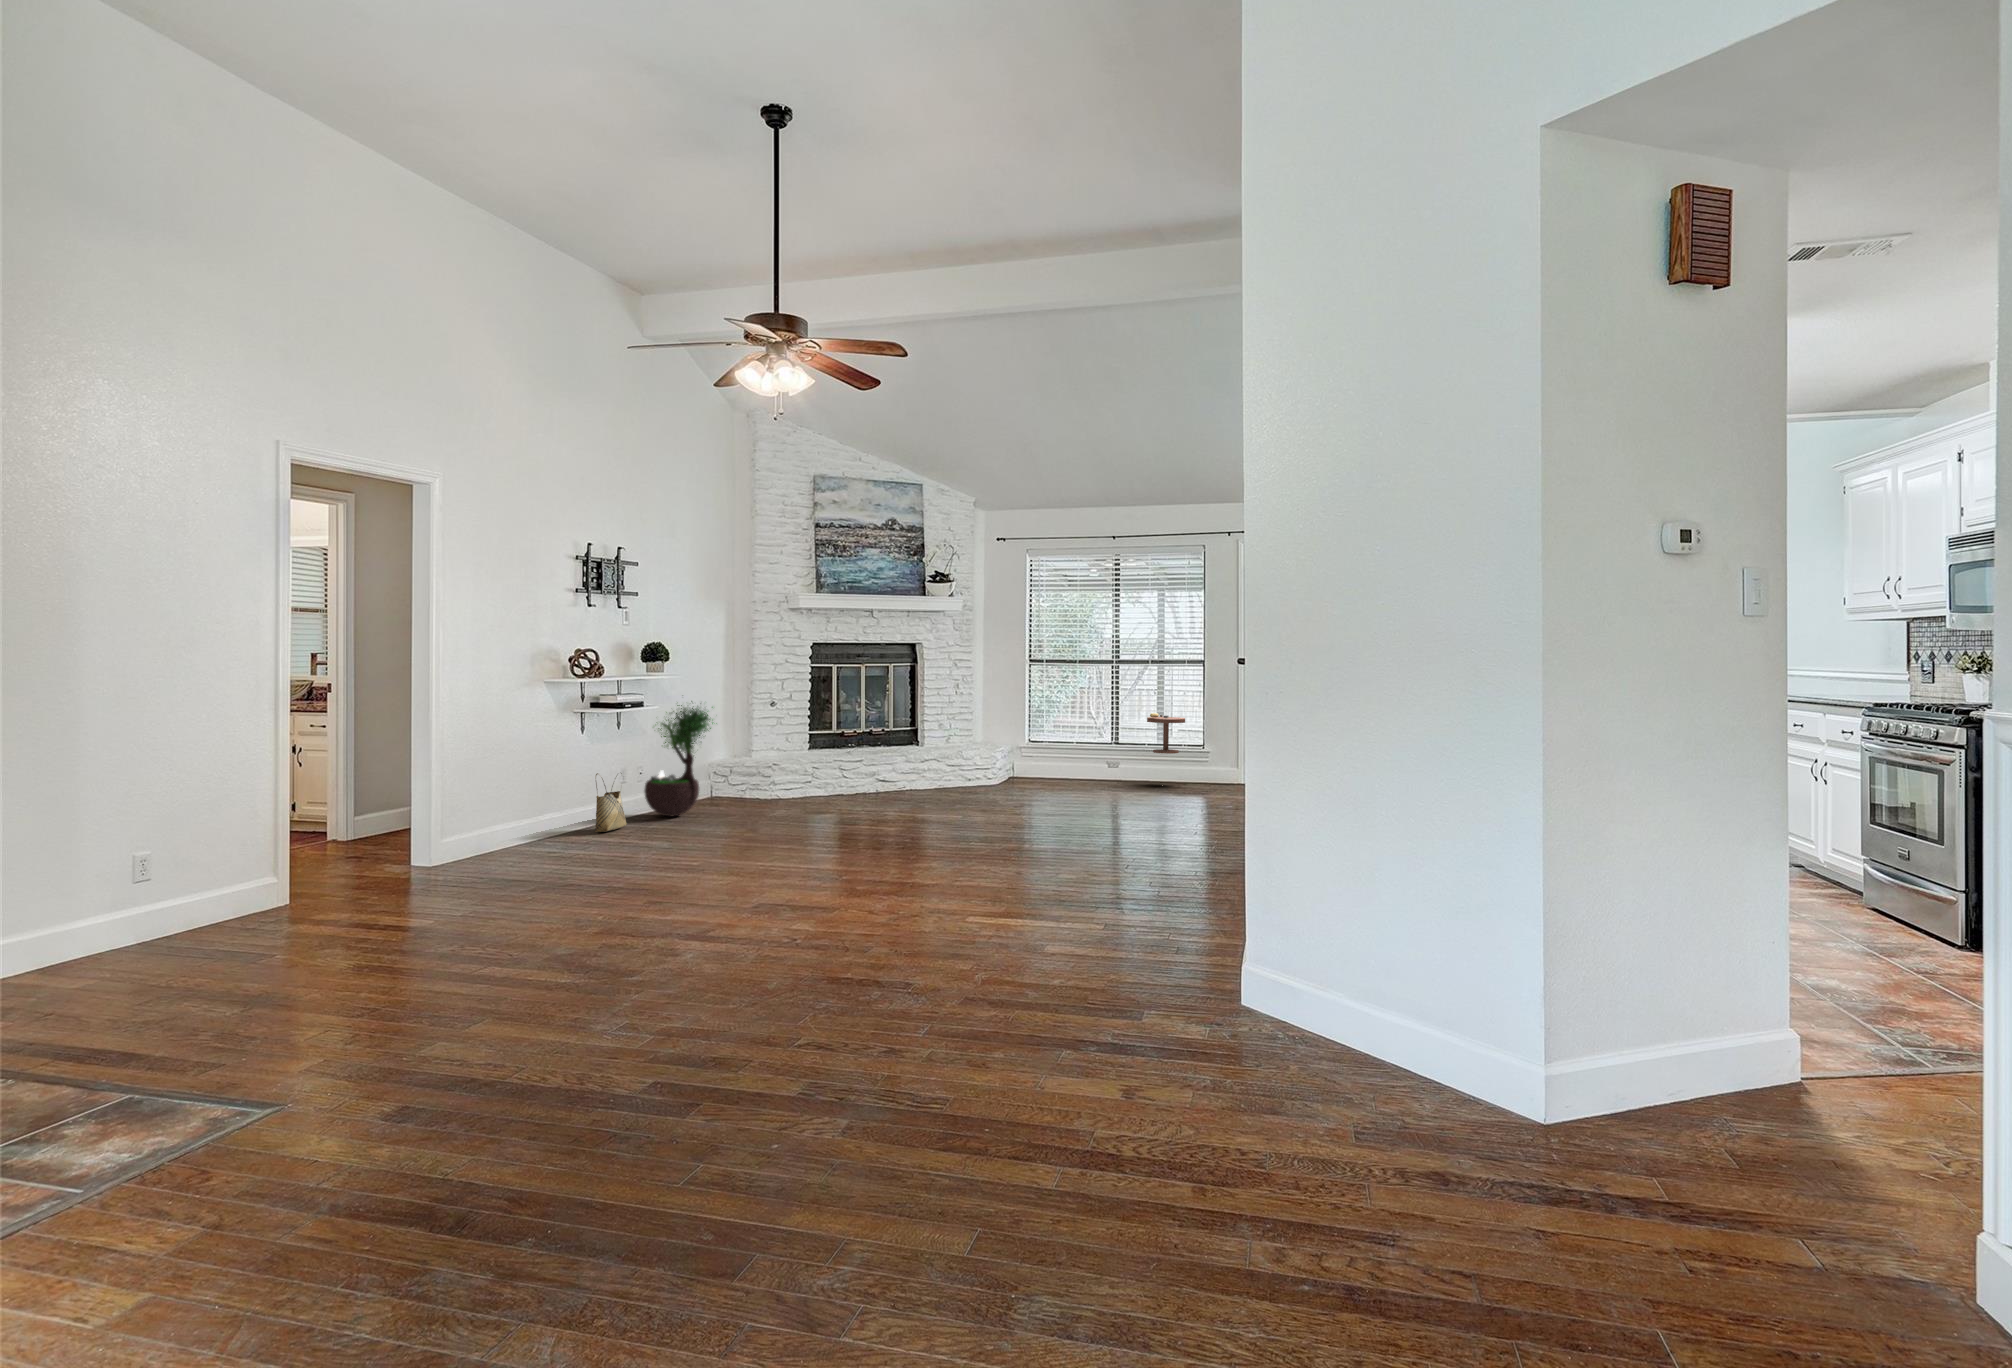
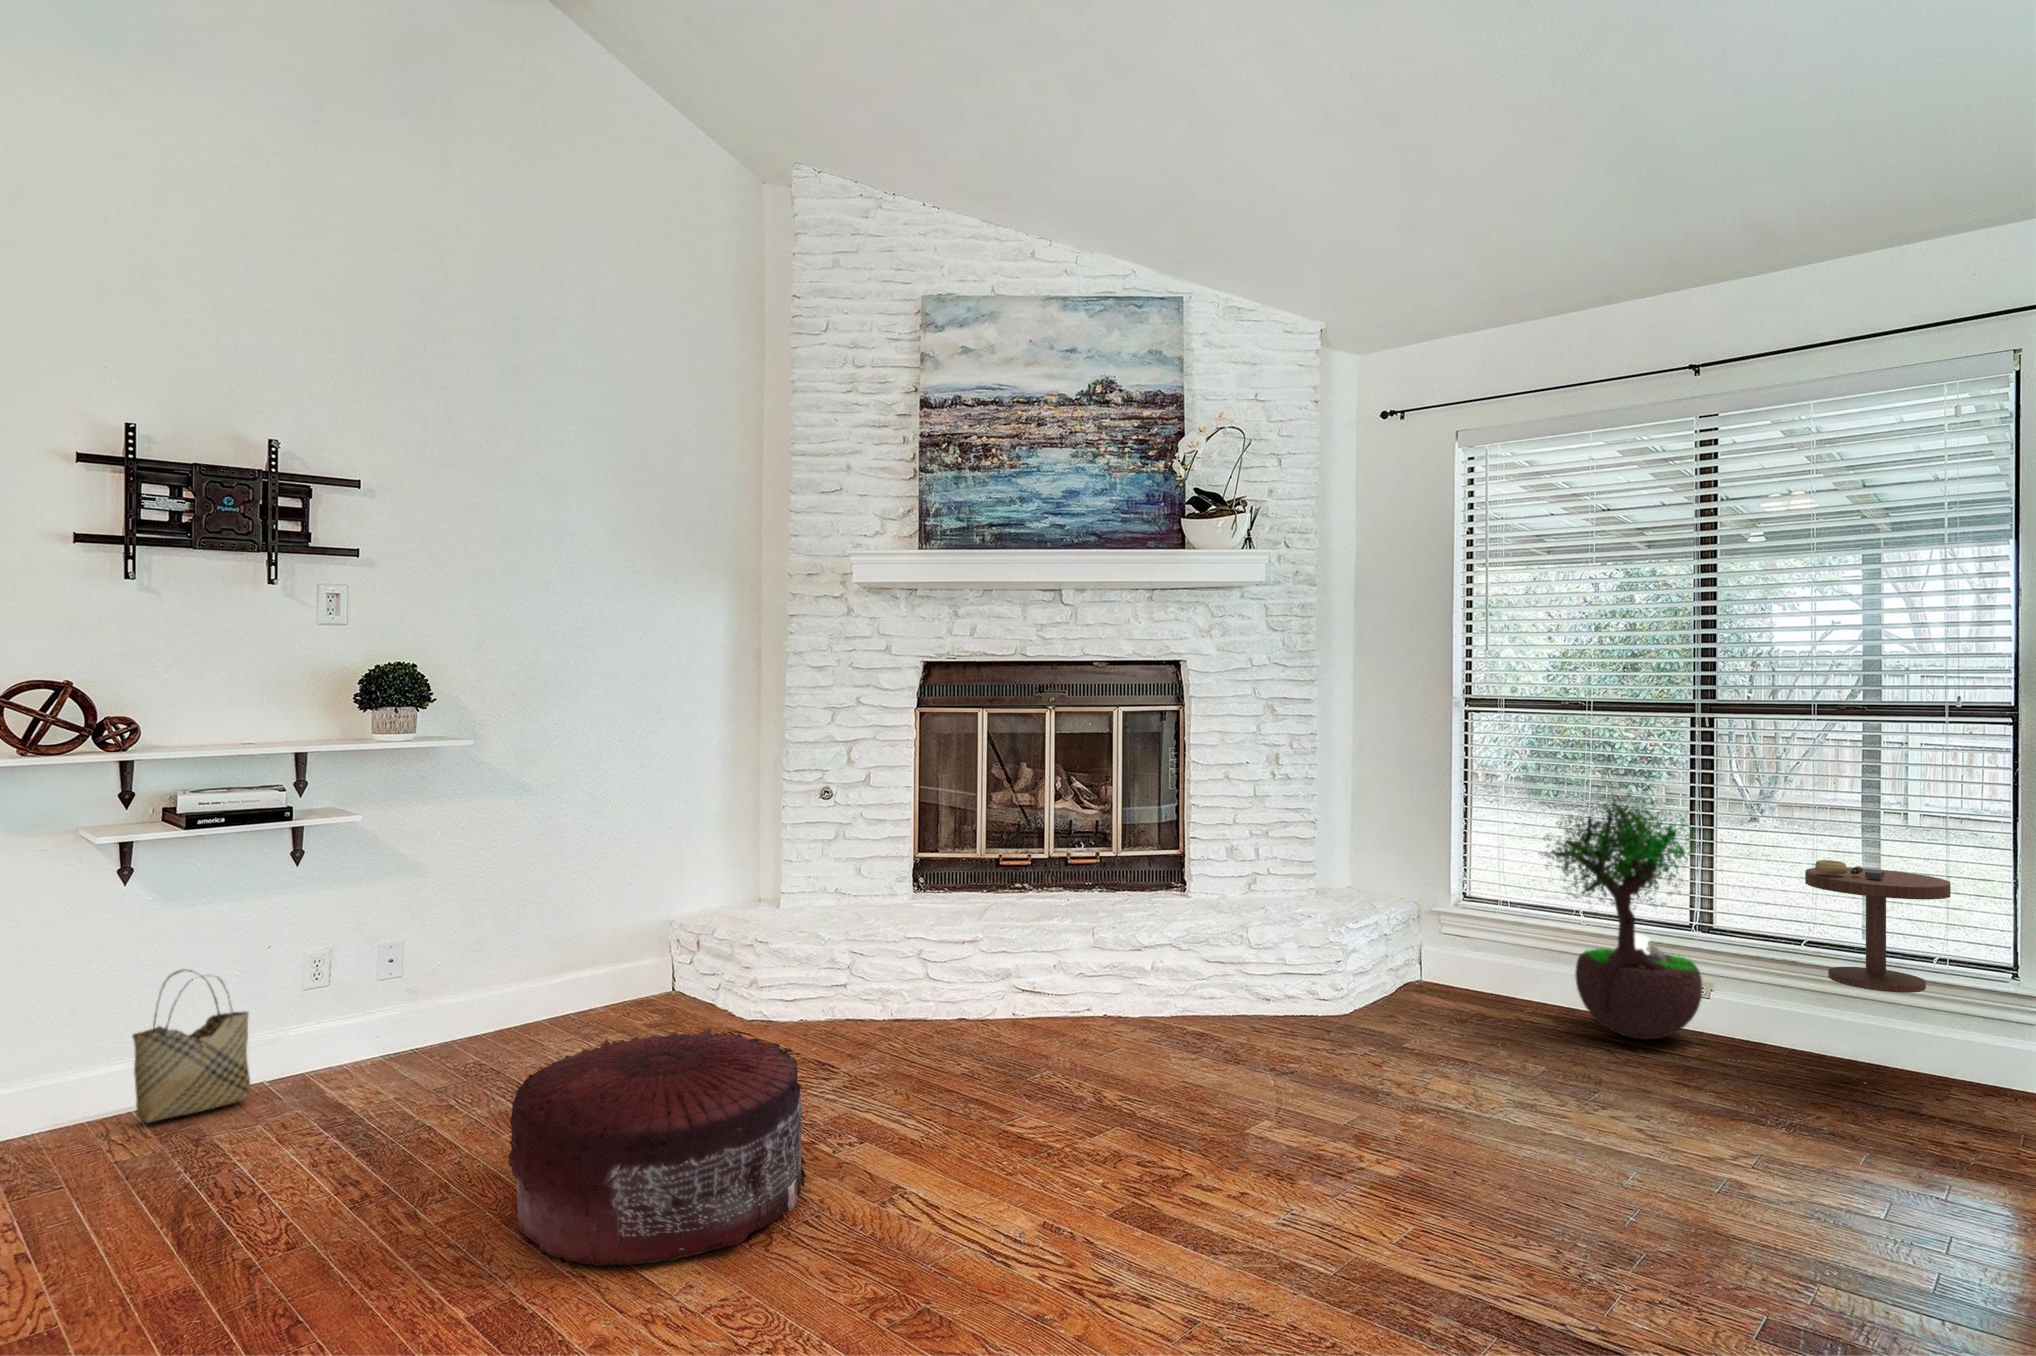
potted tree: present [644,701,713,816] -> present [1538,777,1703,1040]
pouf: none [802,776,893,832] -> present [509,1028,806,1266]

